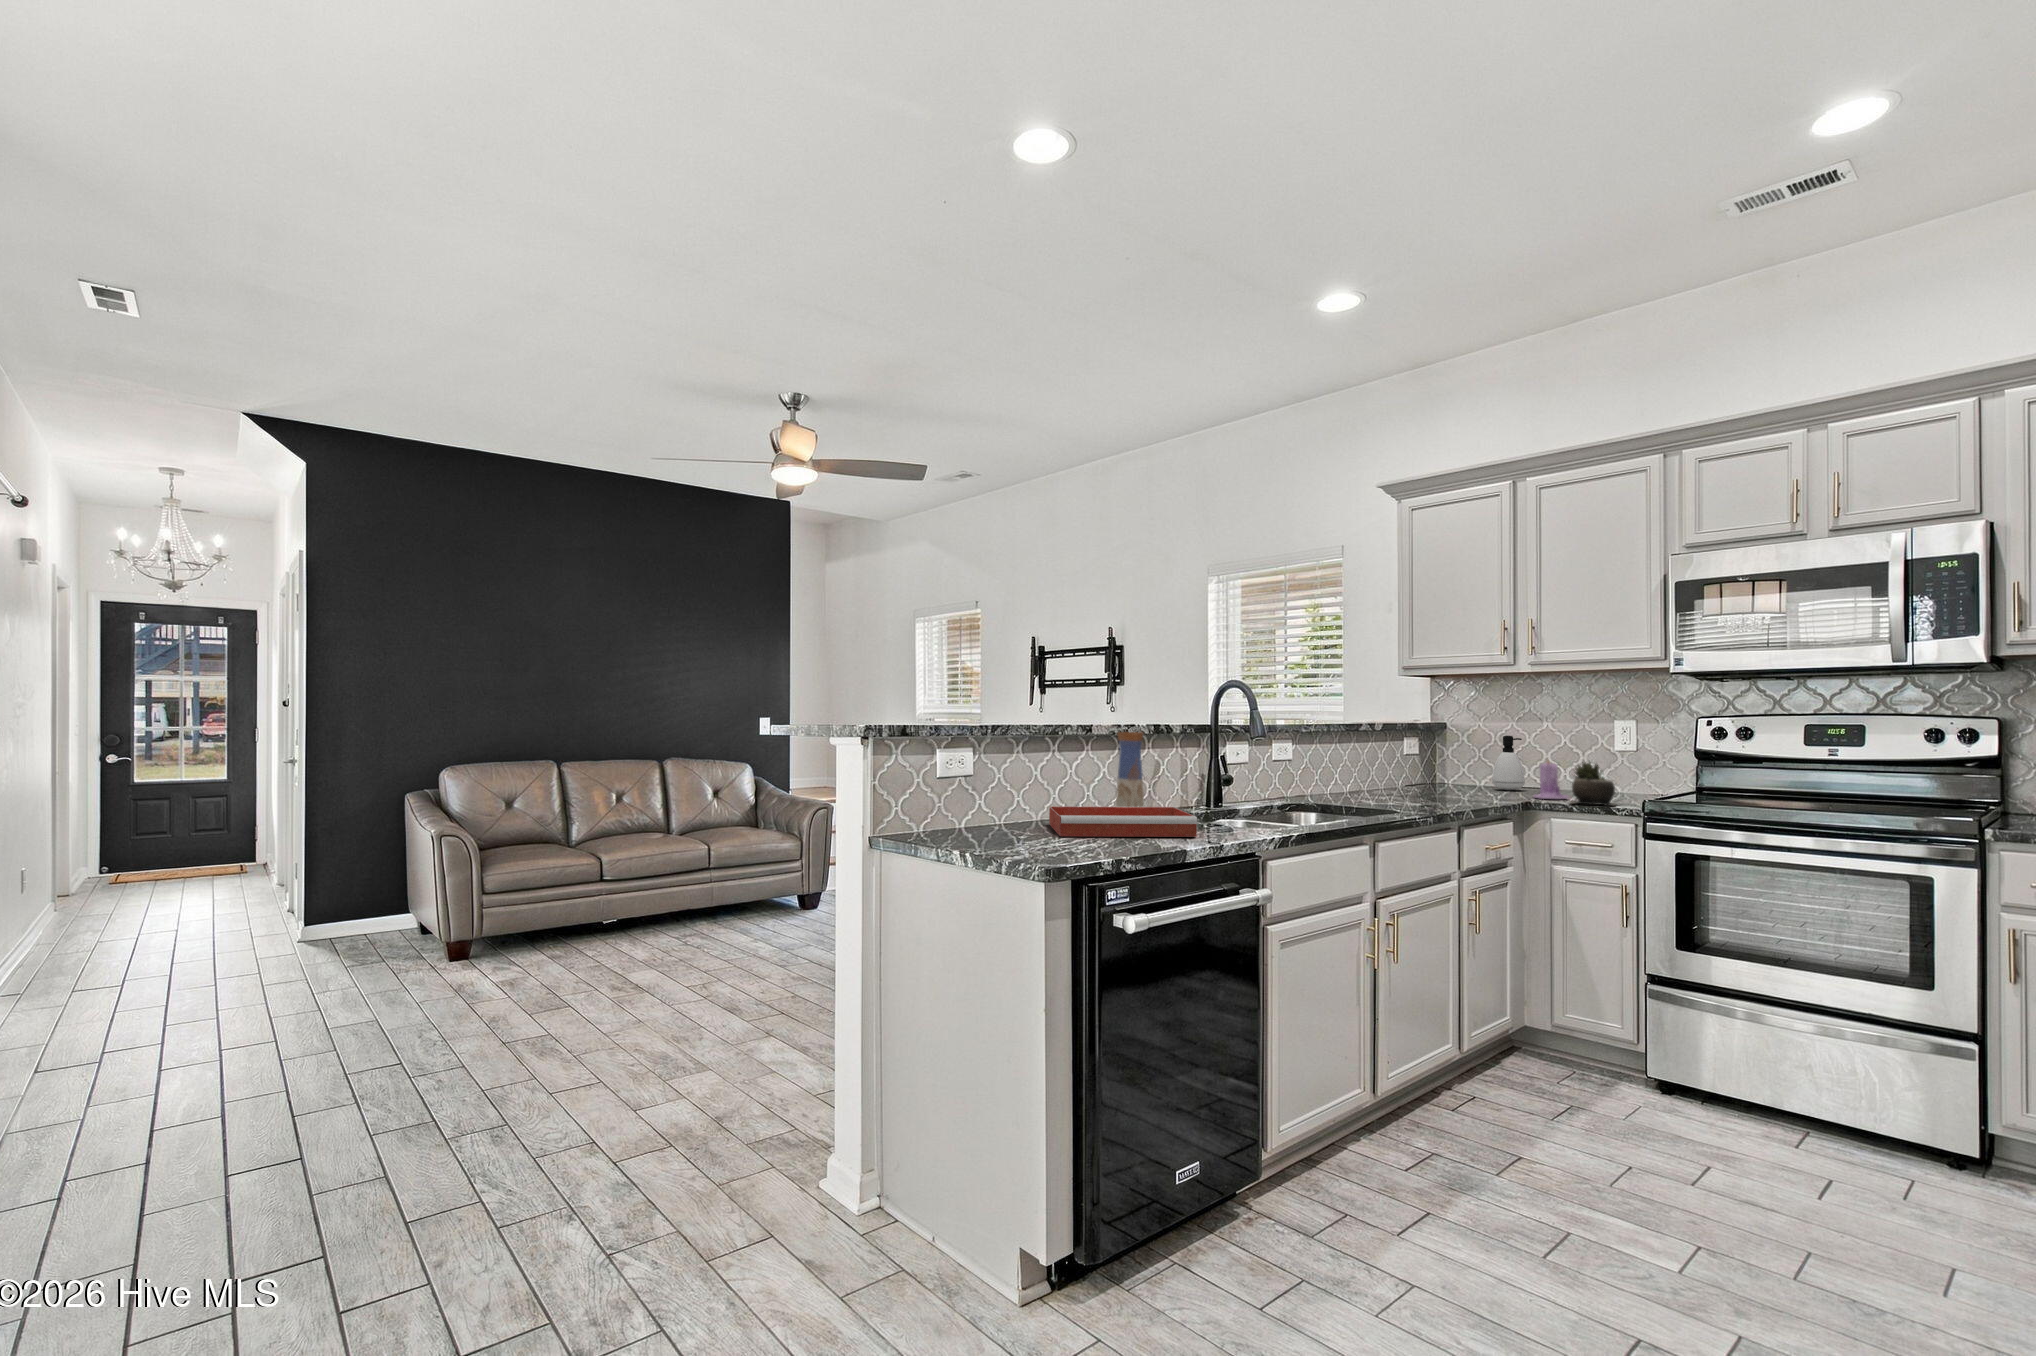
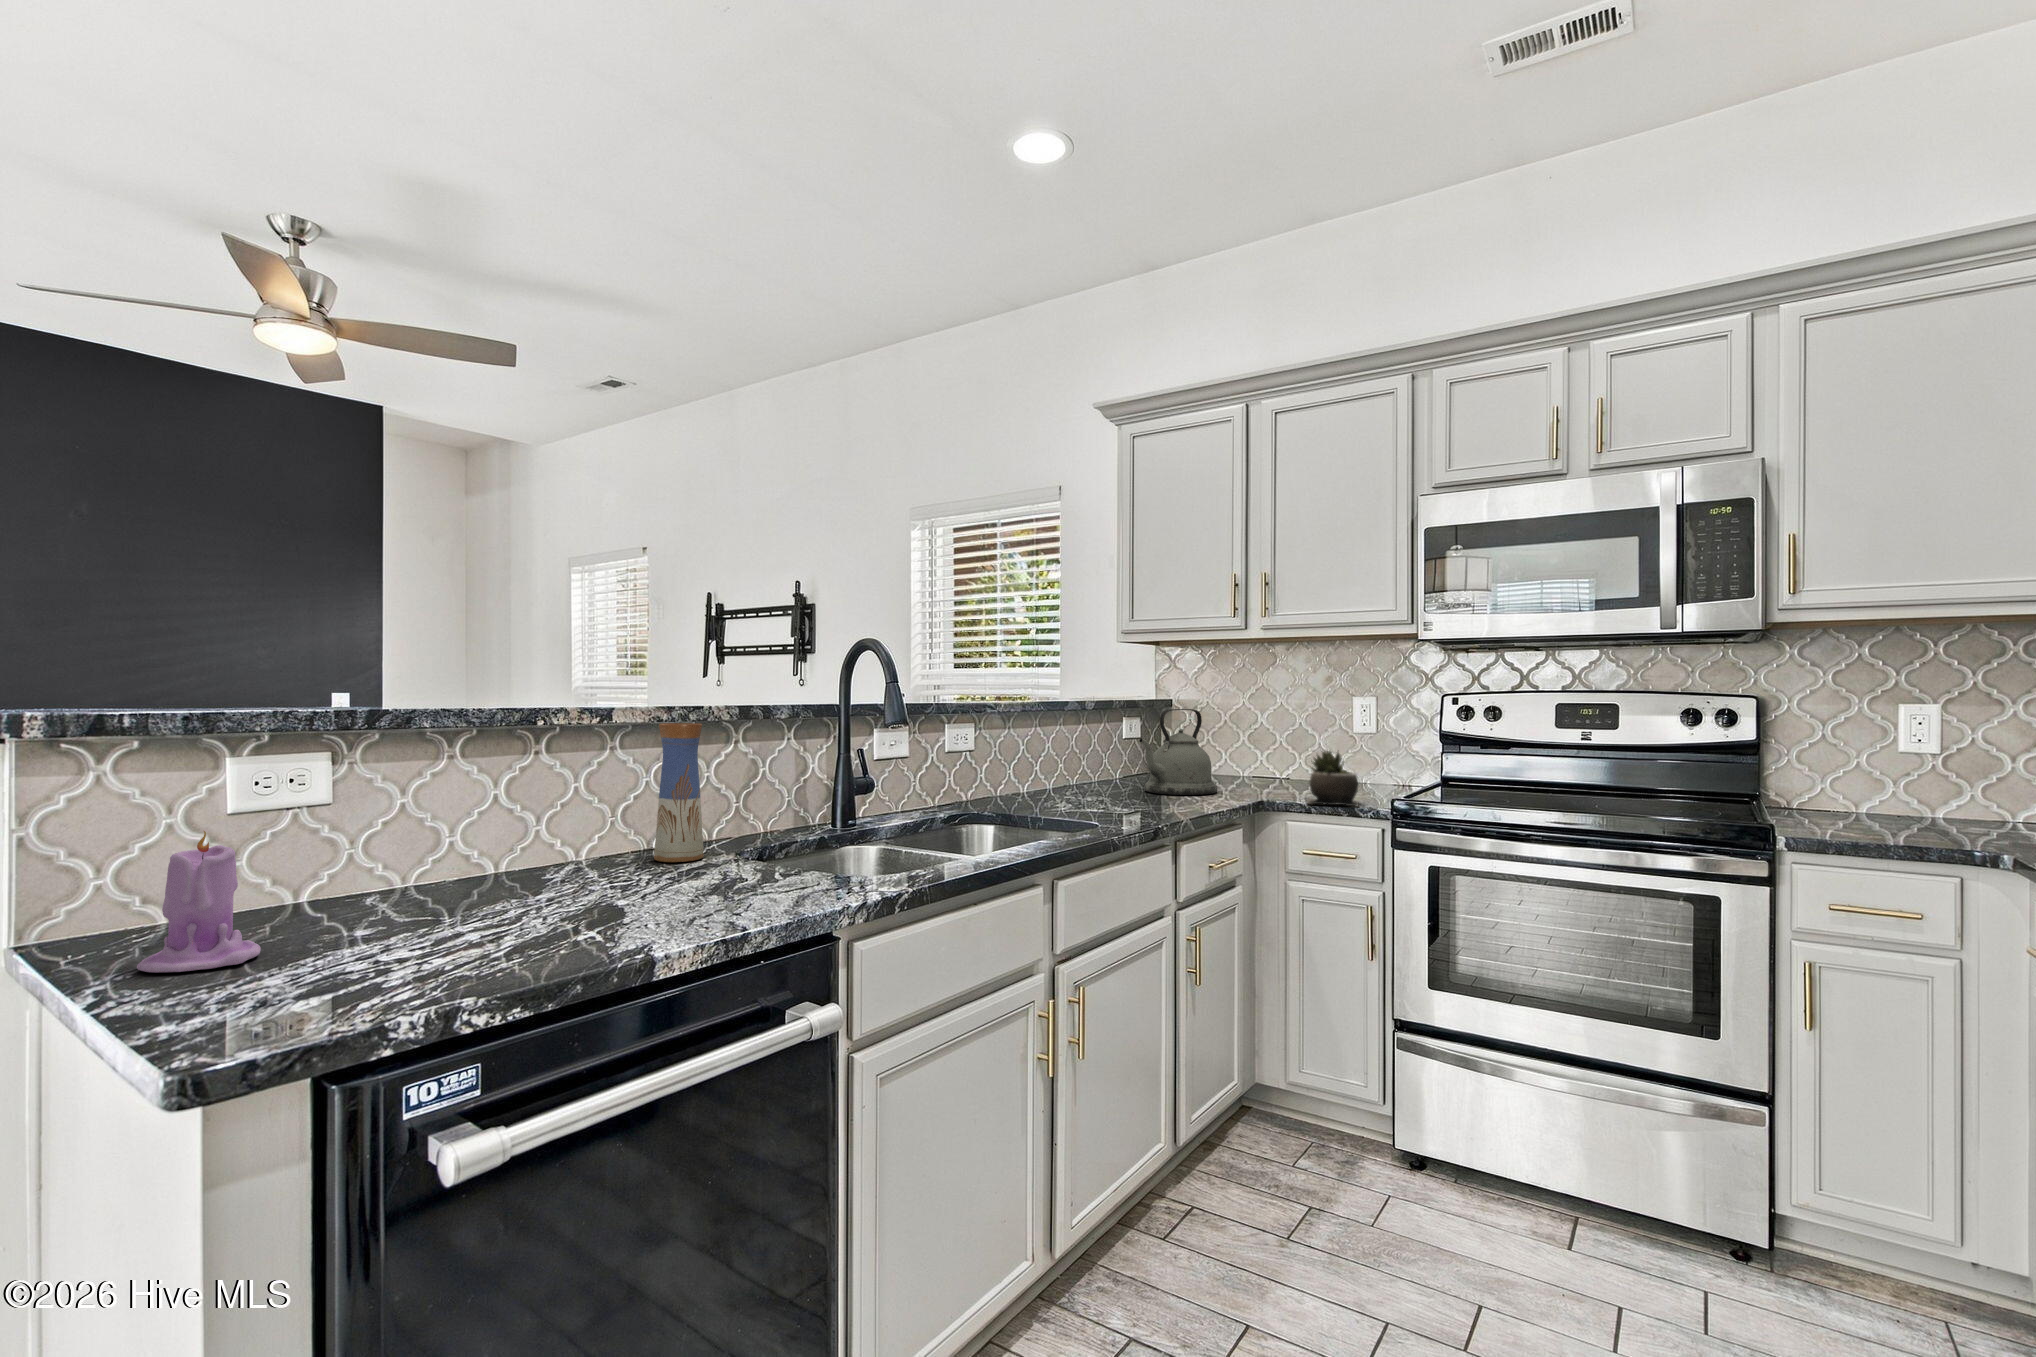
kettle: none [1425,729,1491,797] -> present [1139,709,1217,795]
soap dispenser: present [1492,736,1525,790] -> none [1221,716,1257,781]
candle: present [1534,762,1568,799] -> present [137,831,261,973]
tray: present [1049,806,1197,837] -> none [462,846,729,924]

